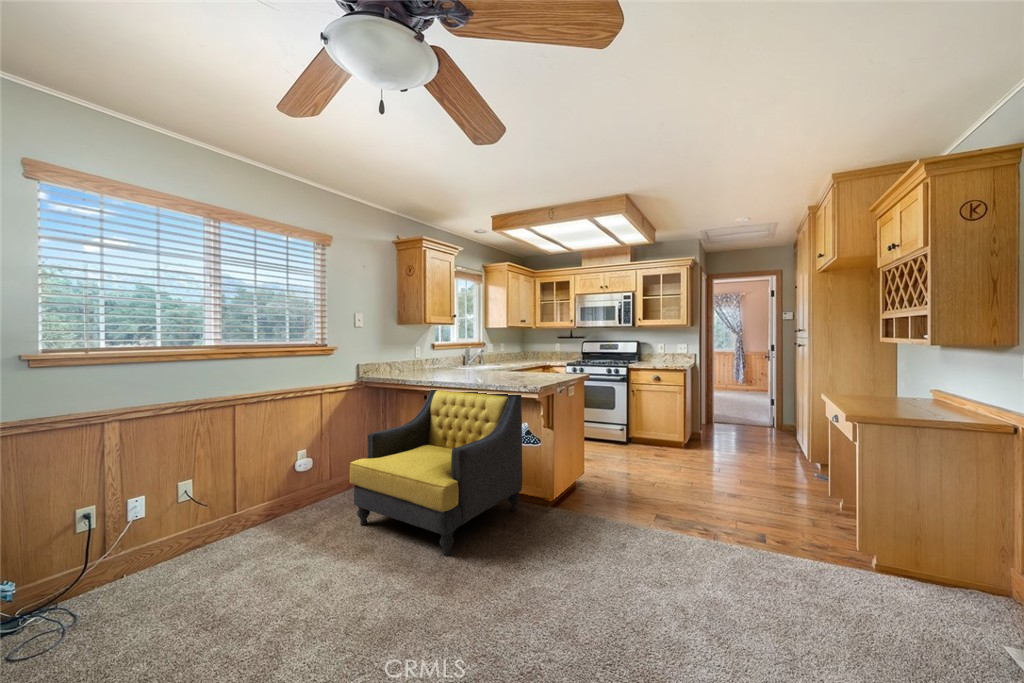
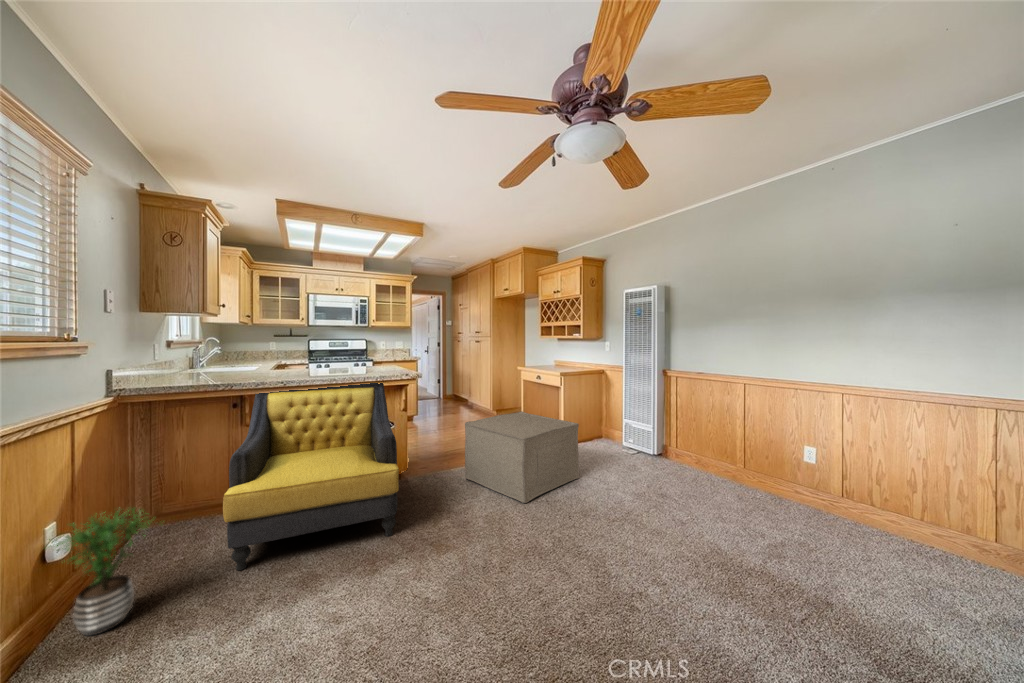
potted plant: none [271,451,323,524] -> present [49,509,150,636]
ottoman: none [597,461,770,634] -> present [465,411,580,503]

